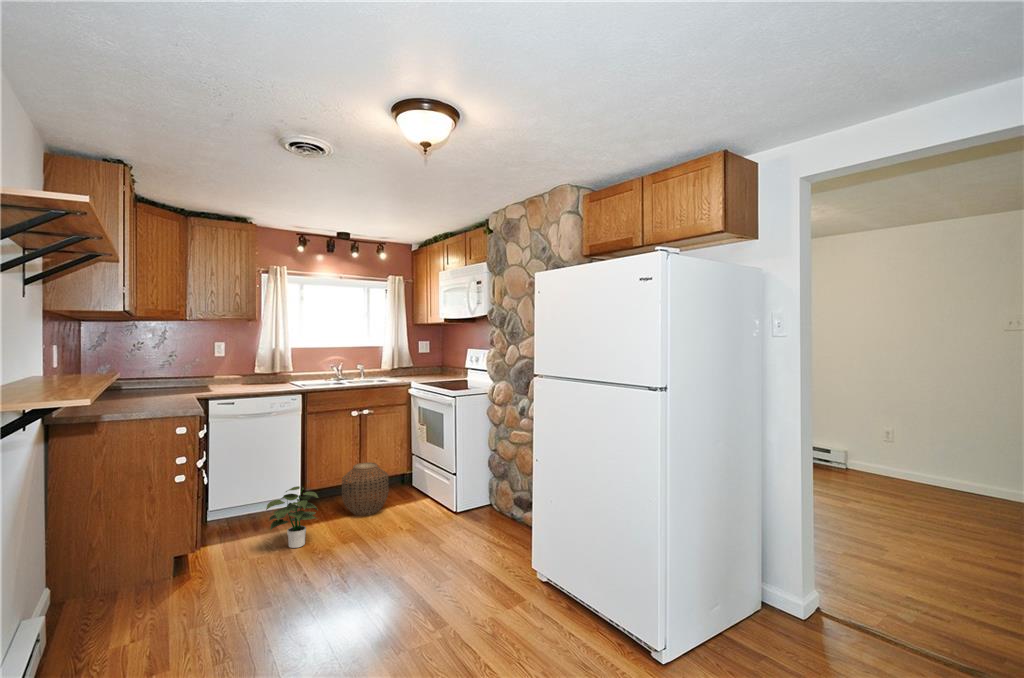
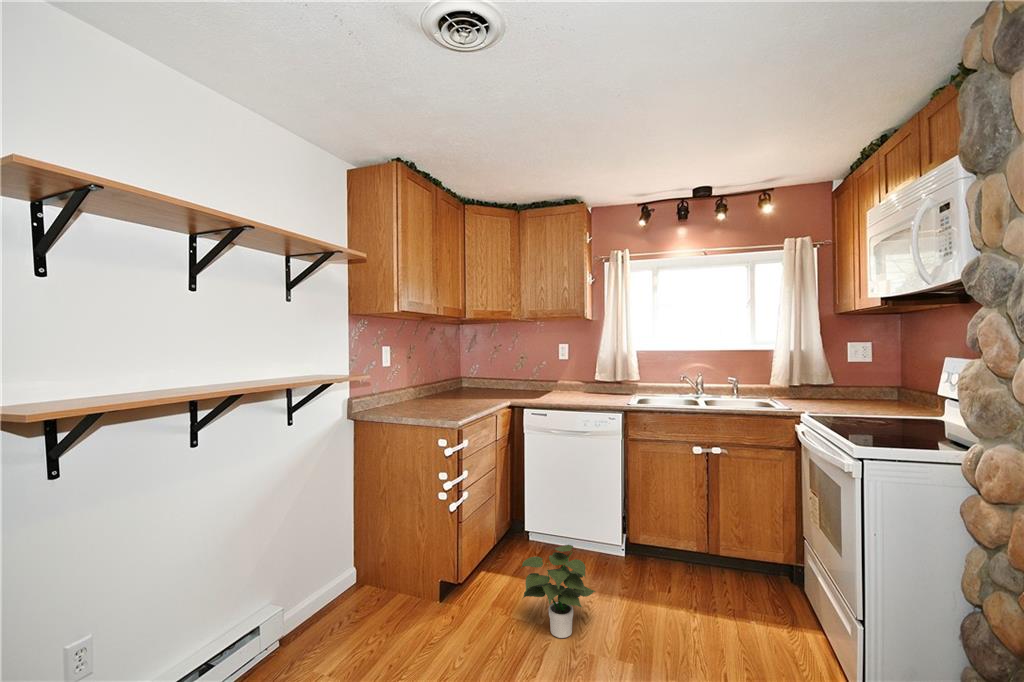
woven basket: present [342,462,389,515] -> none [654,532,732,625]

